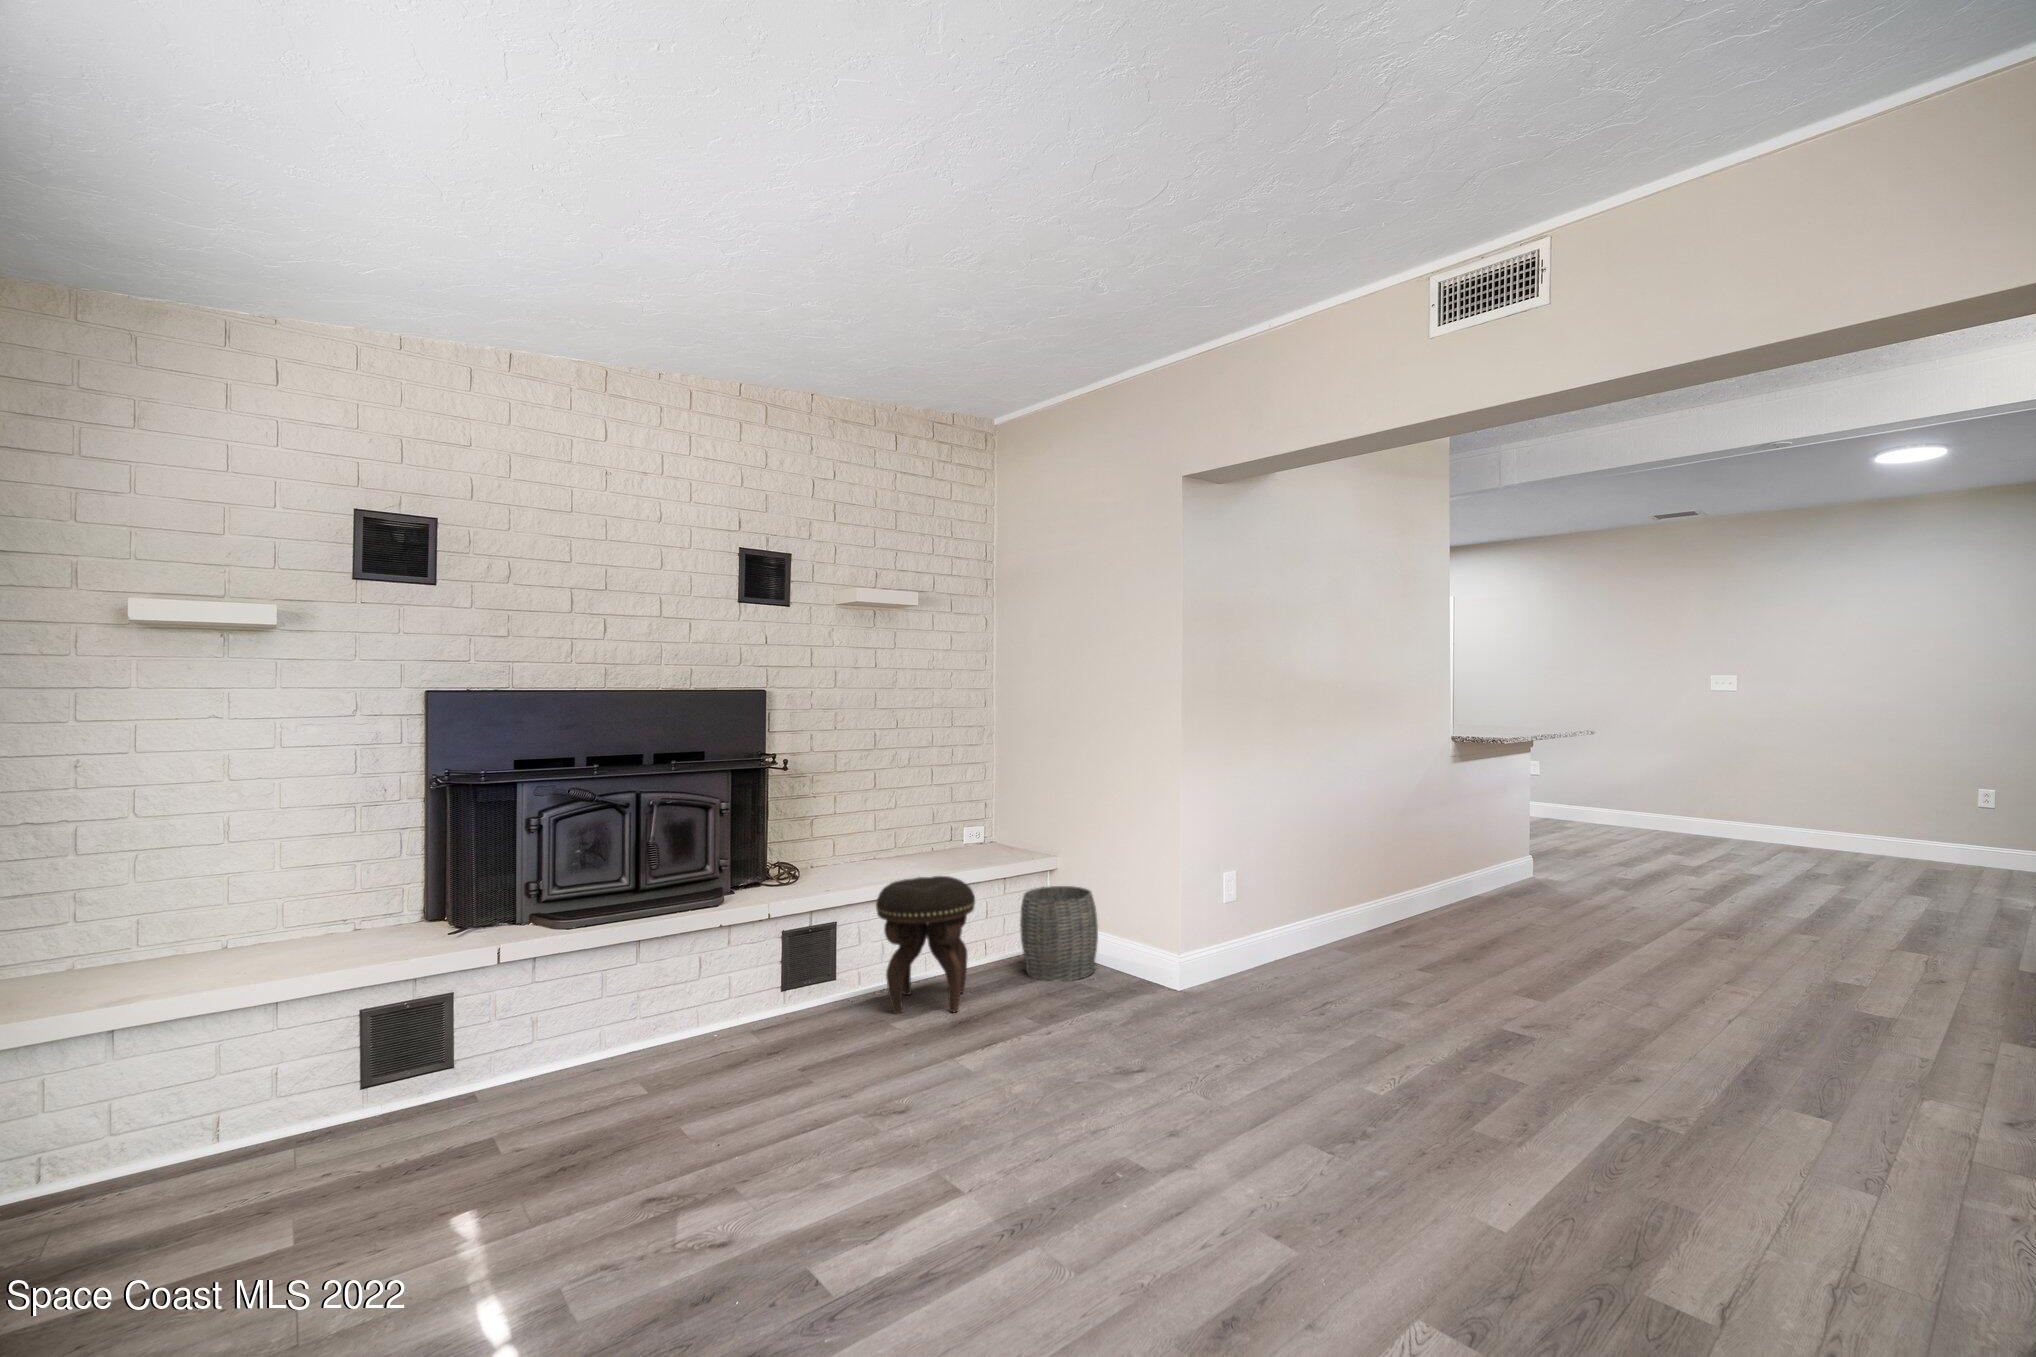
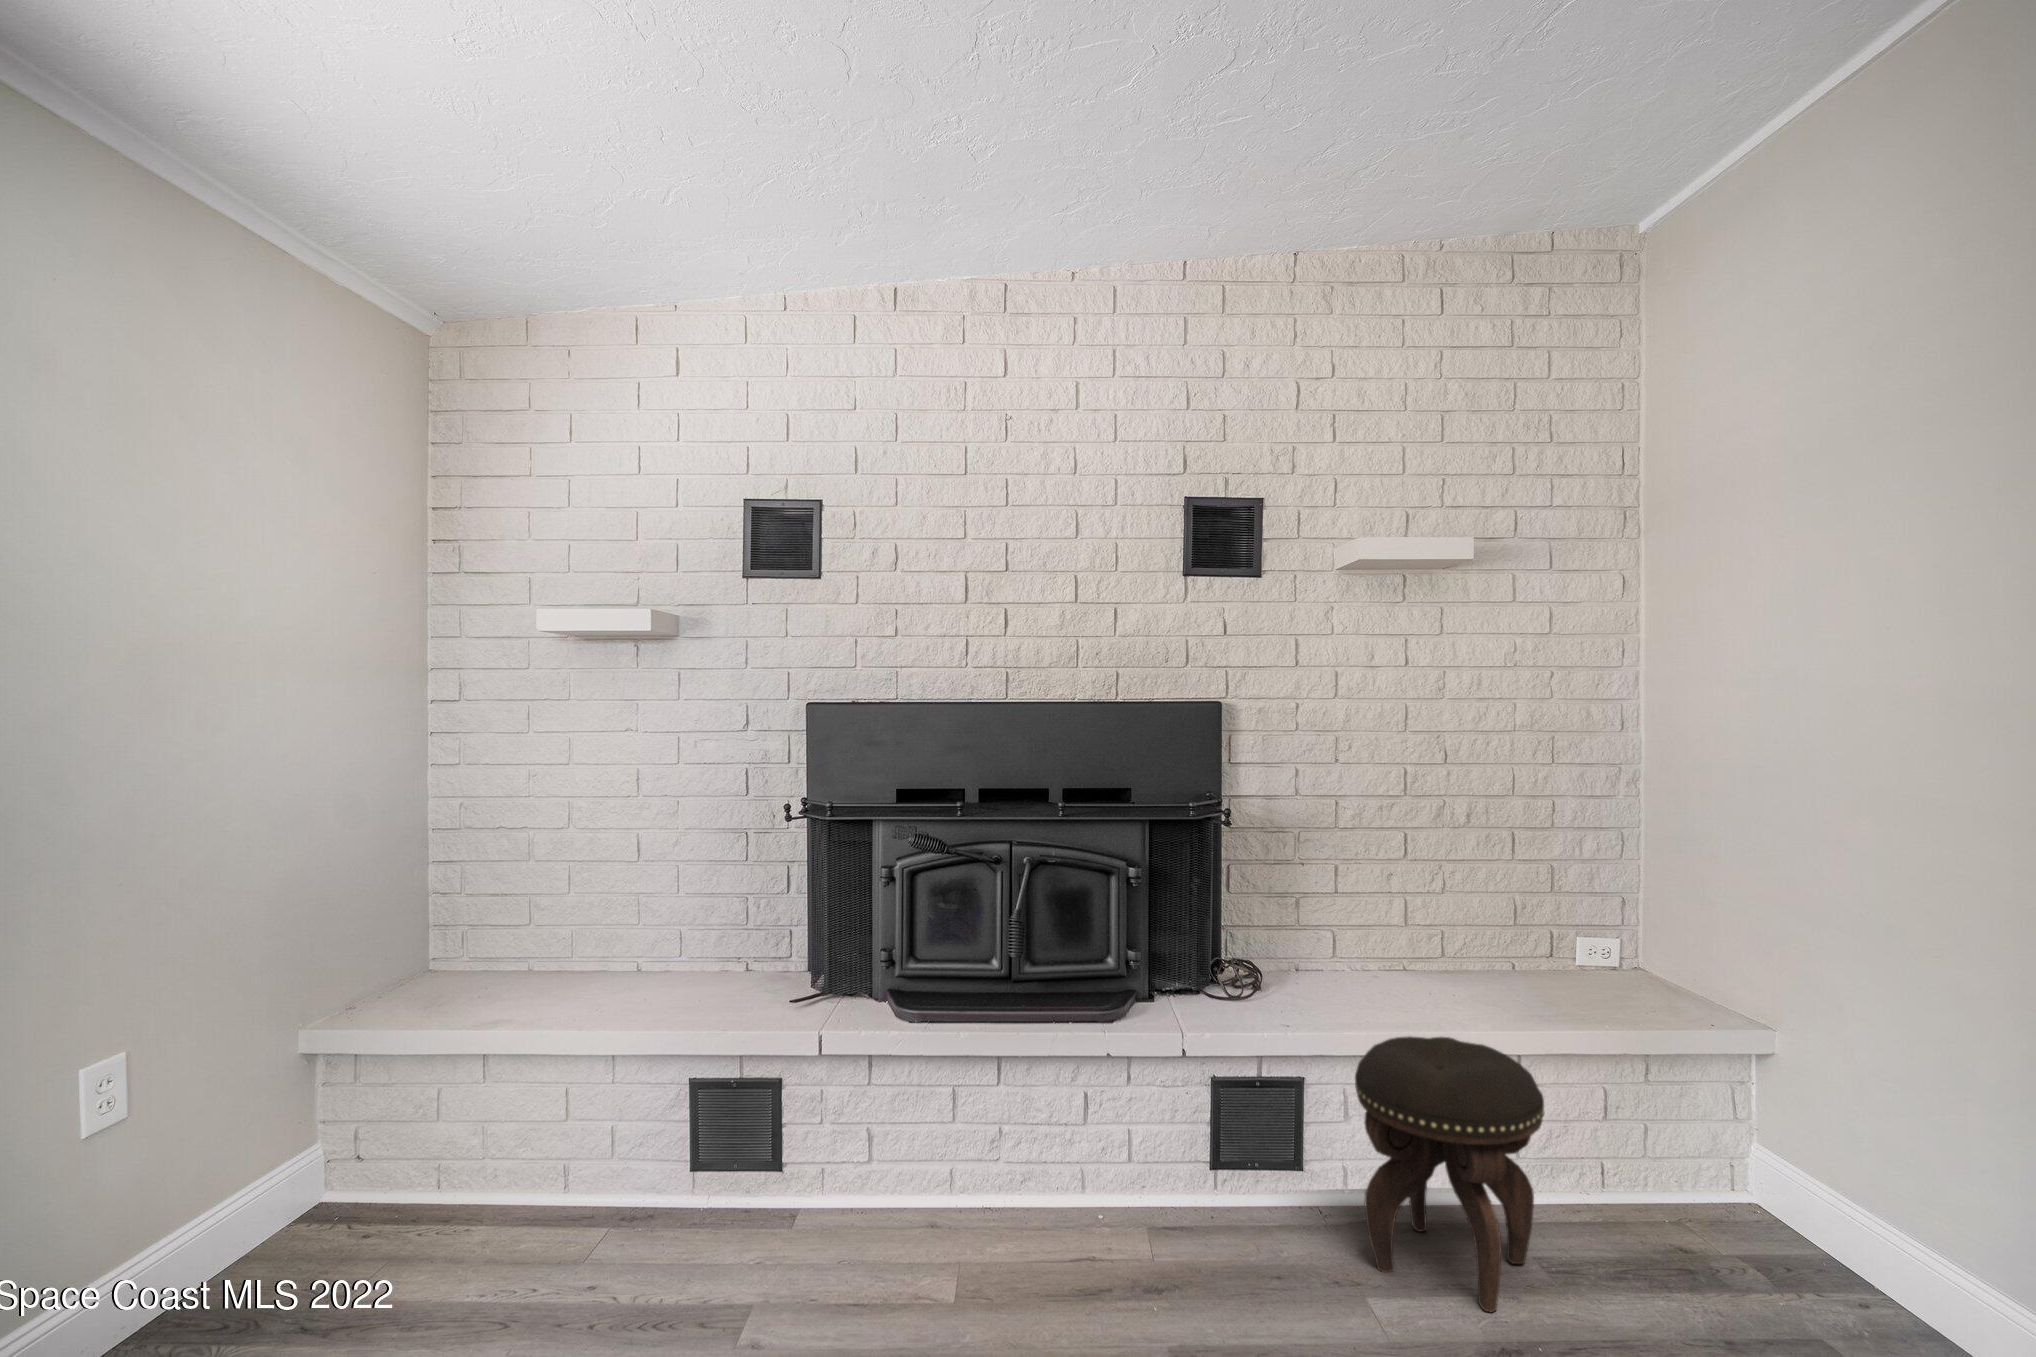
woven basket: present [1020,886,1098,982] -> none [1662,1096,1854,1320]

